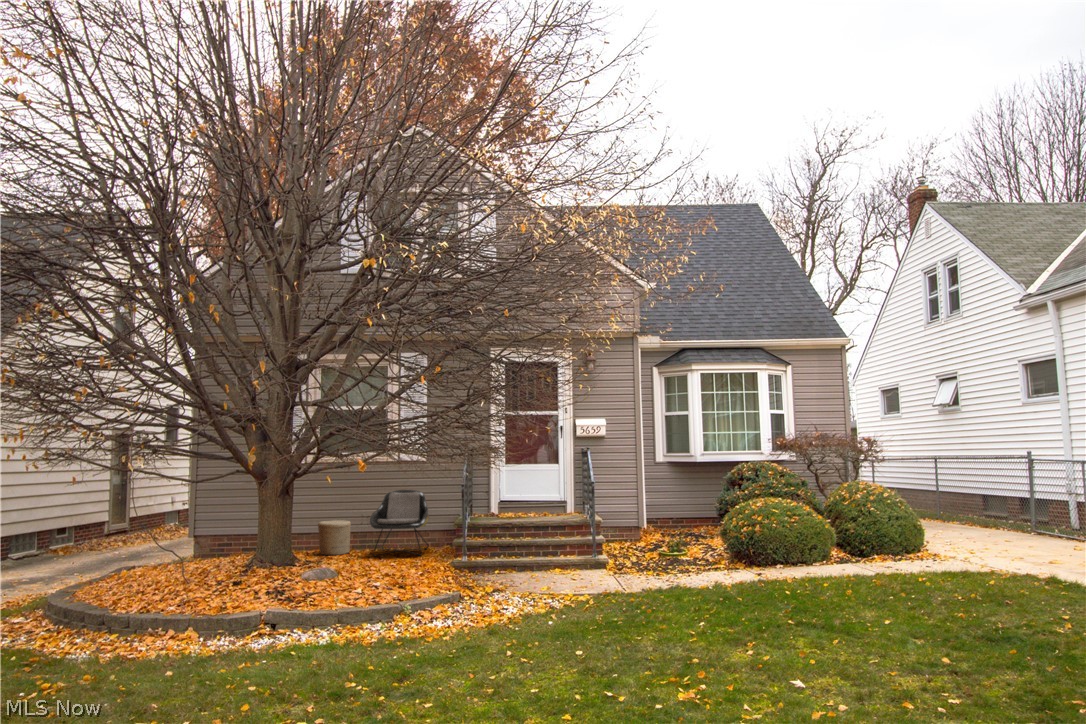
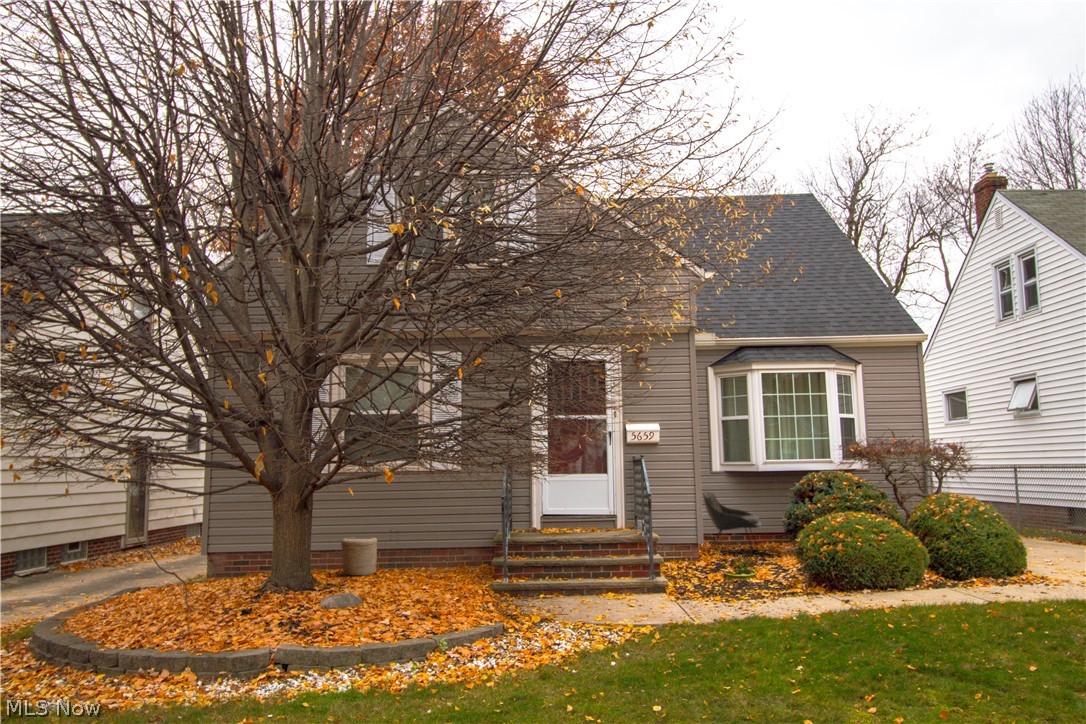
lounge chair: present [370,489,429,557] -> present [703,492,762,557]

